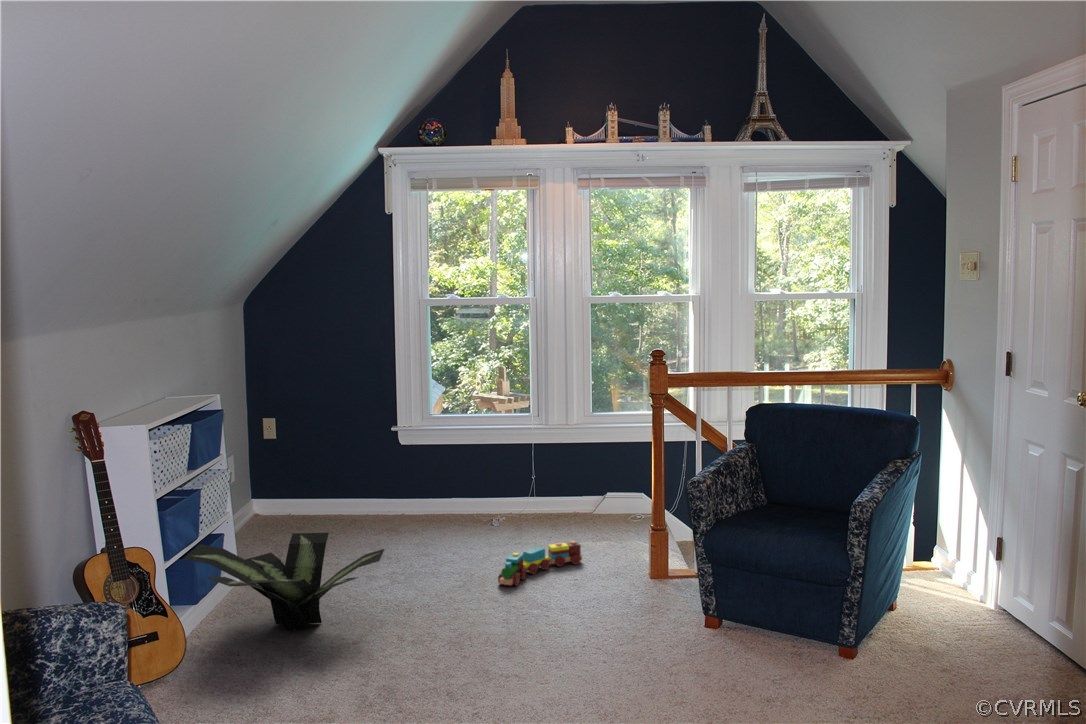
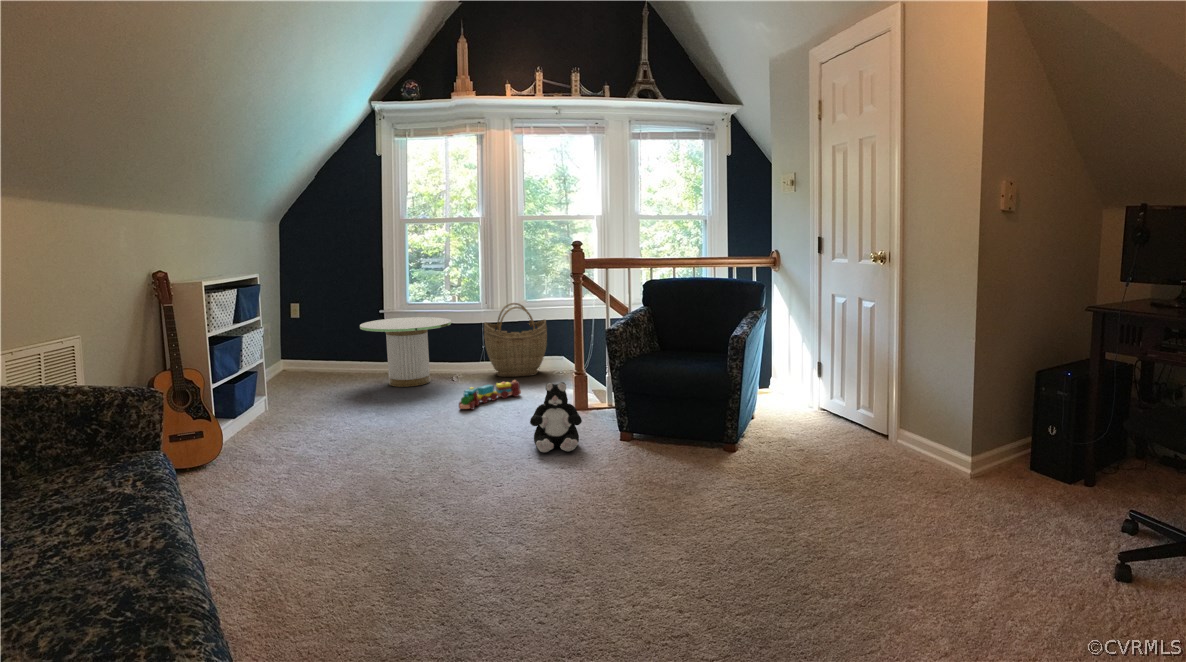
woven basket: none [532,421,618,526] -> present [484,303,547,377]
side table: none [369,438,489,537] -> present [360,317,451,387]
potted plant: present [184,533,384,632] -> none [212,374,372,442]
plush toy: none [598,574,671,679] -> present [530,382,582,452]

